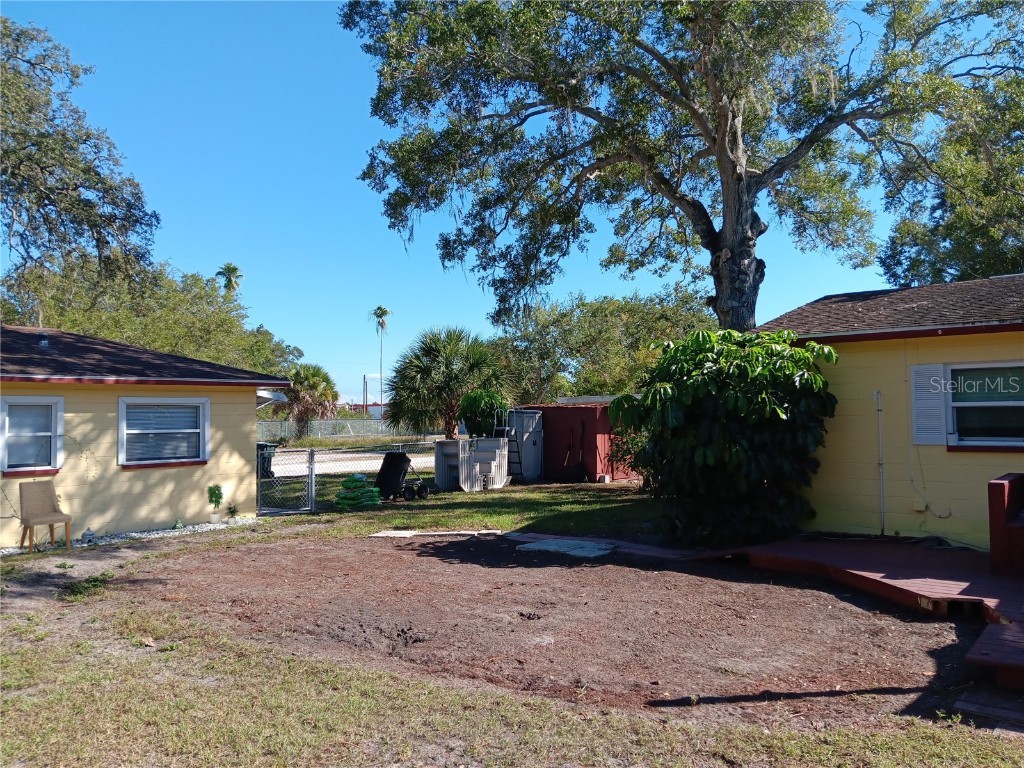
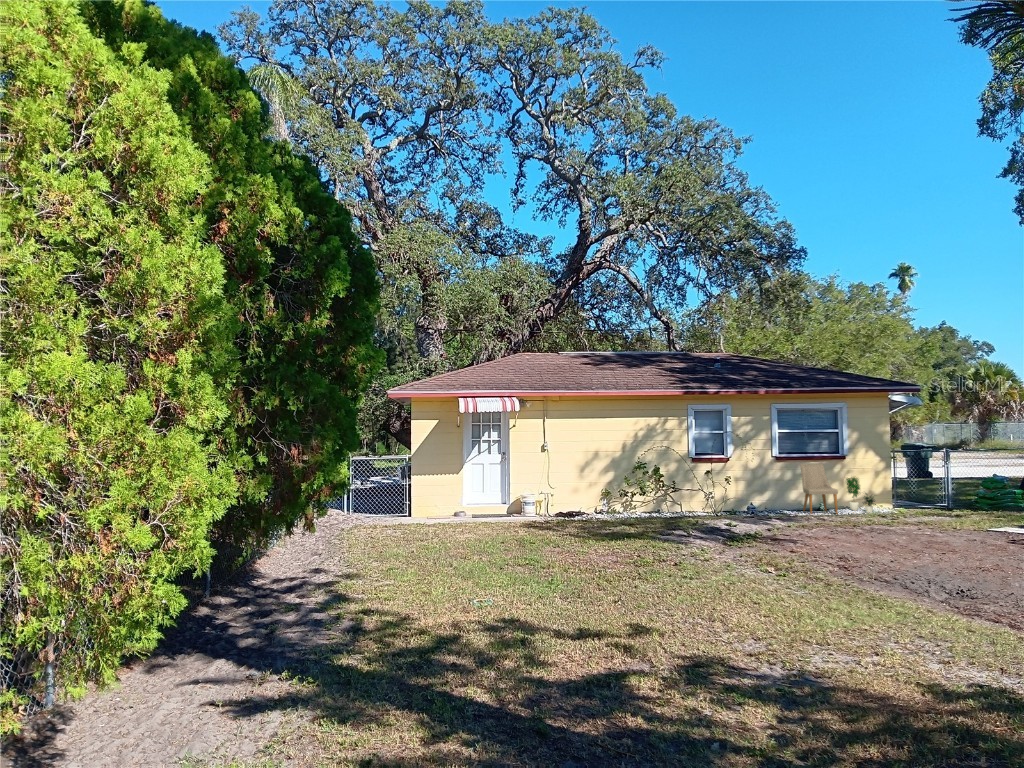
chair: present [19,480,72,554] -> present [800,464,838,514]

